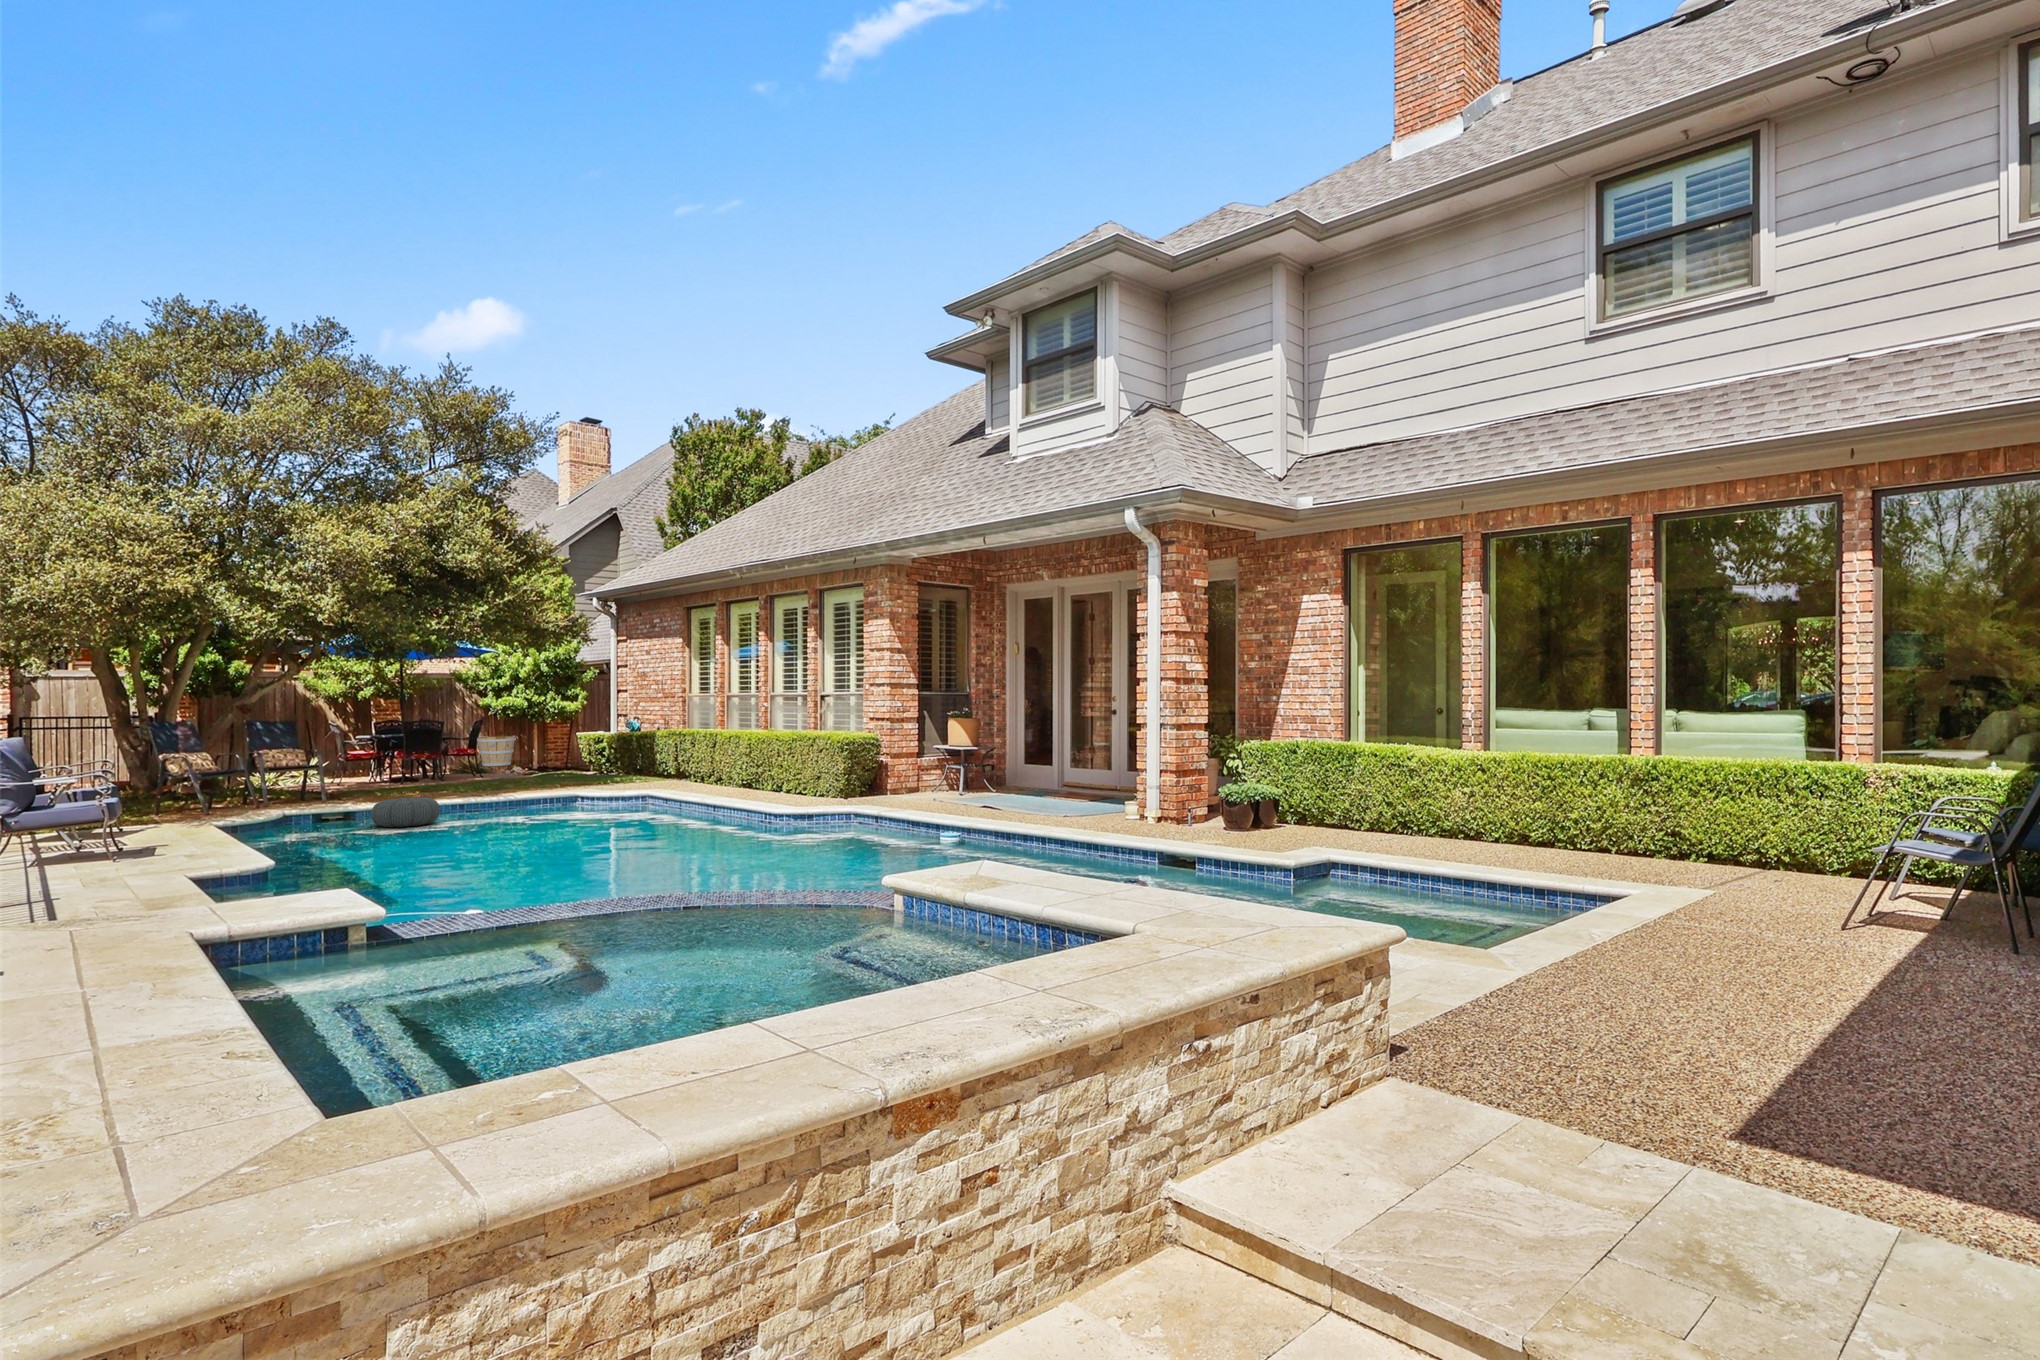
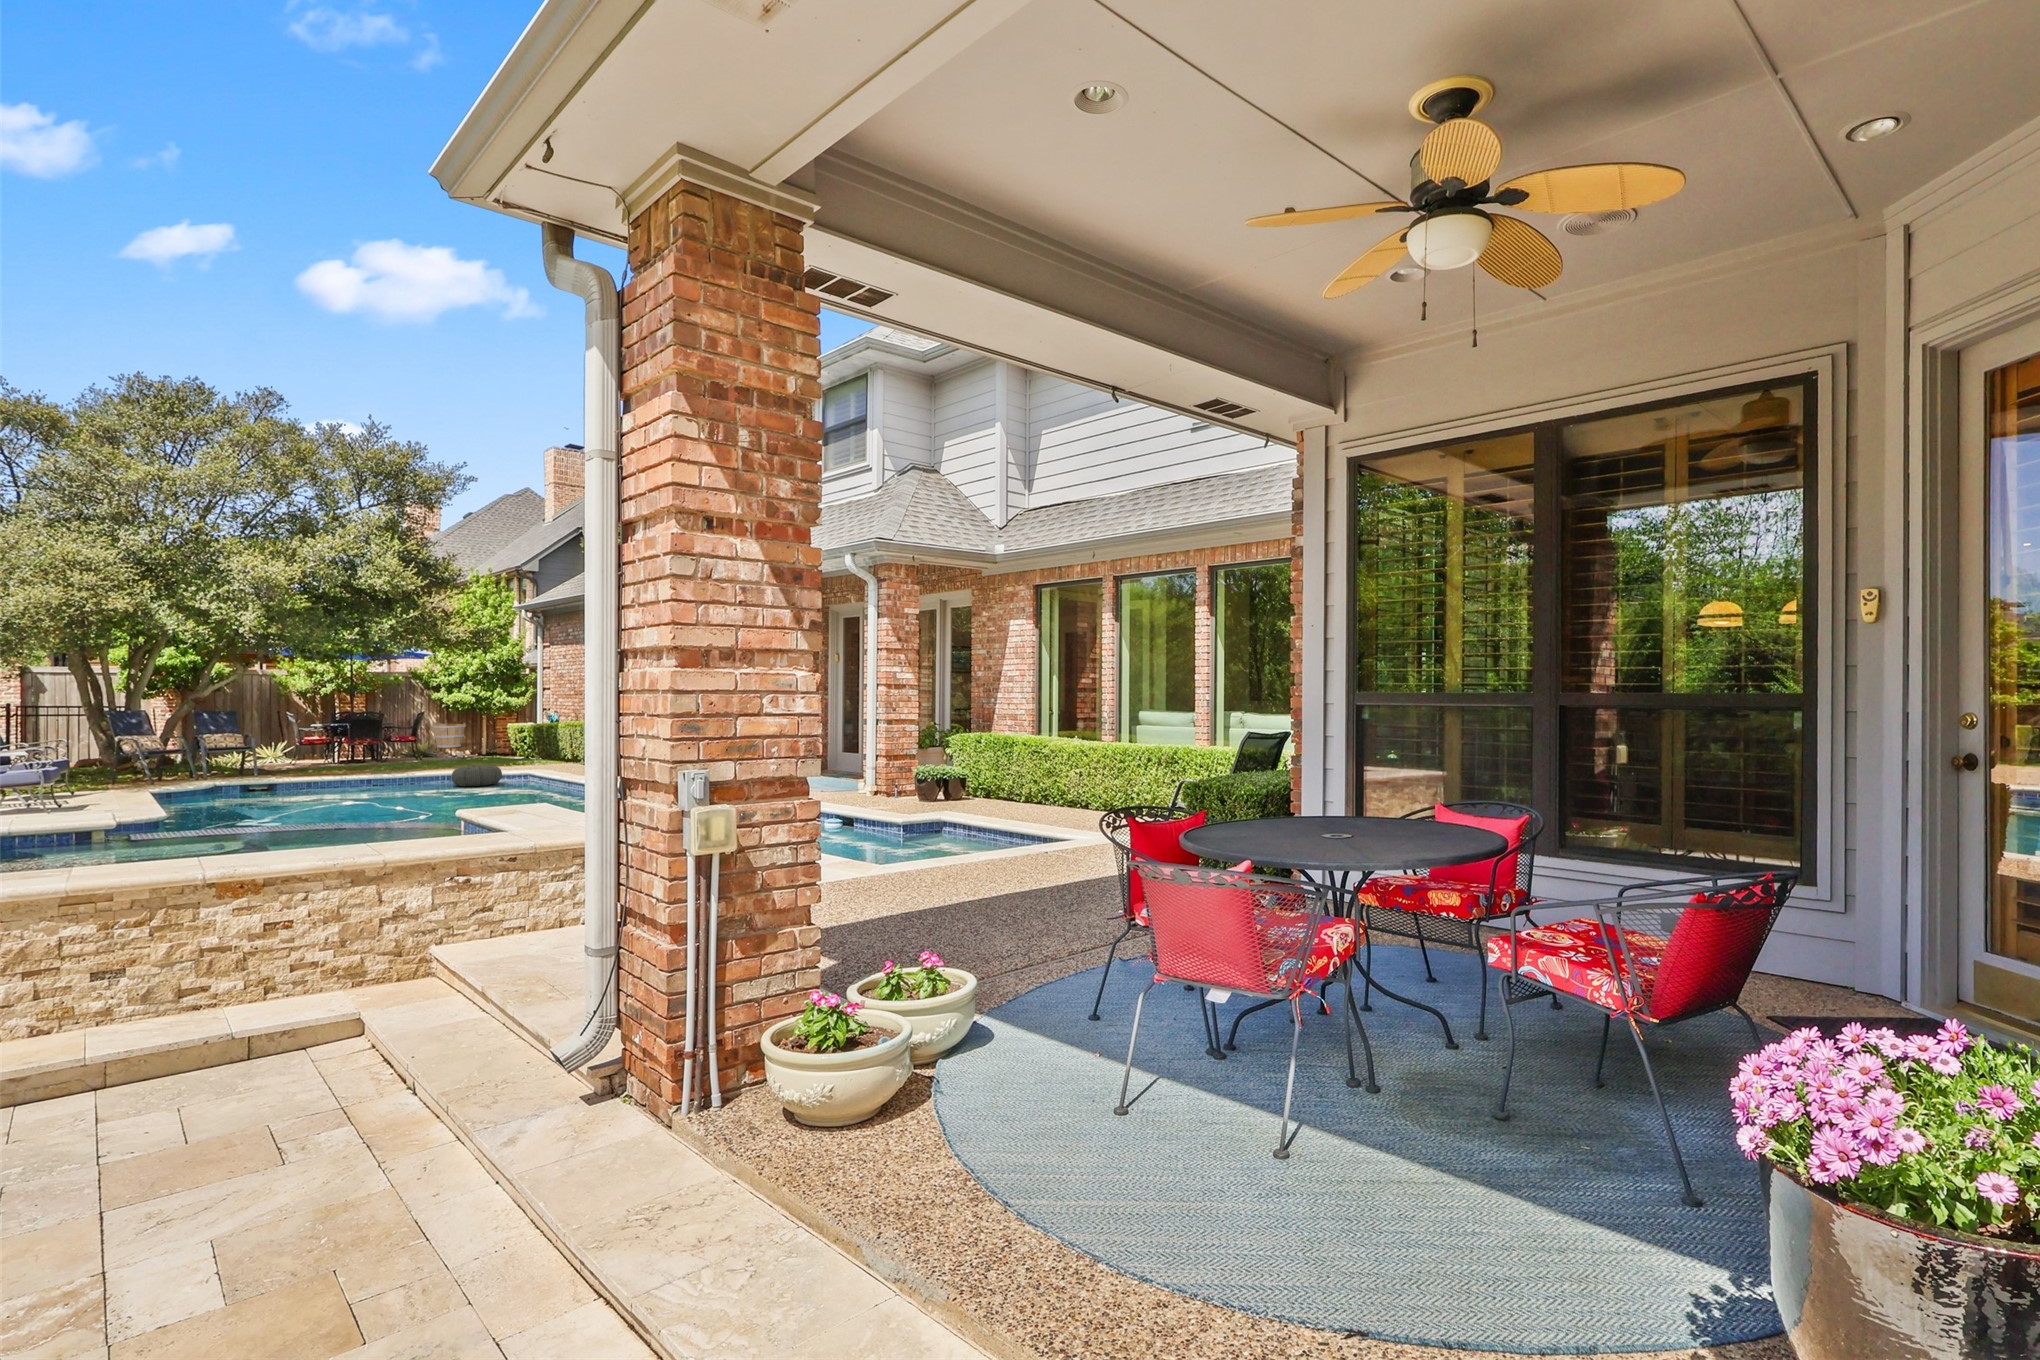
pouf: present [371,797,440,827] -> present [451,765,502,786]

